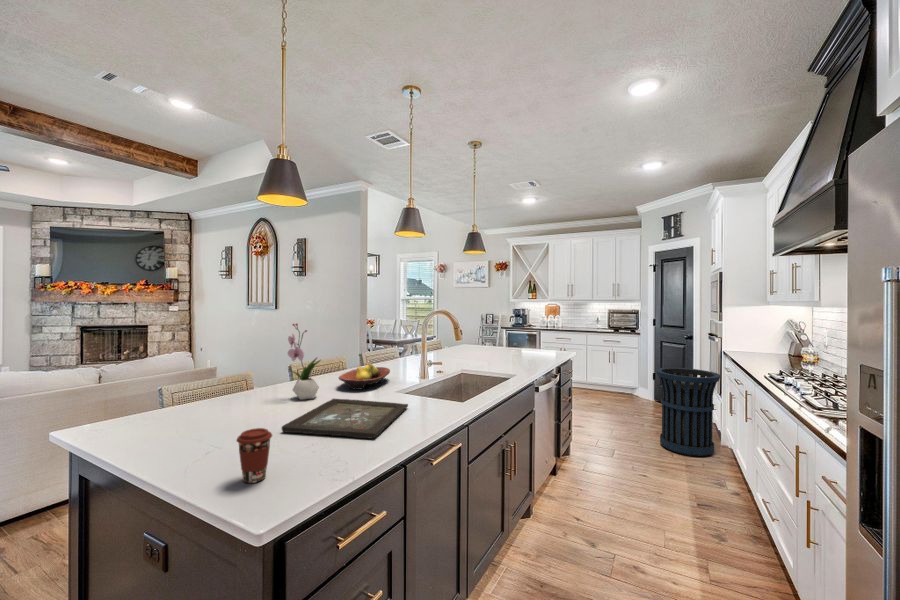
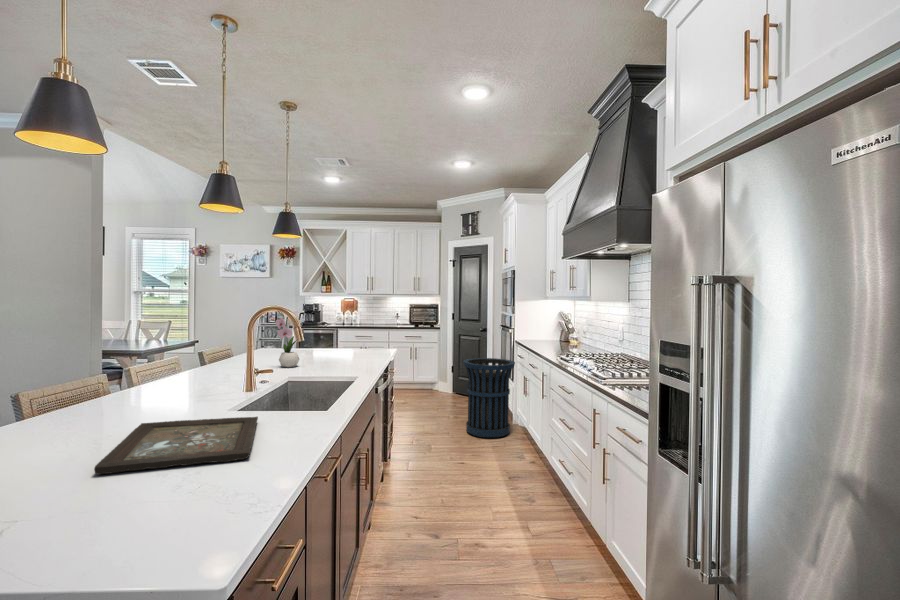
flower arrangement: present [288,323,320,400] -> present [275,311,299,367]
fruit bowl: present [339,363,390,390] -> none [128,373,201,410]
coffee cup: present [237,428,272,483] -> none [86,463,143,542]

